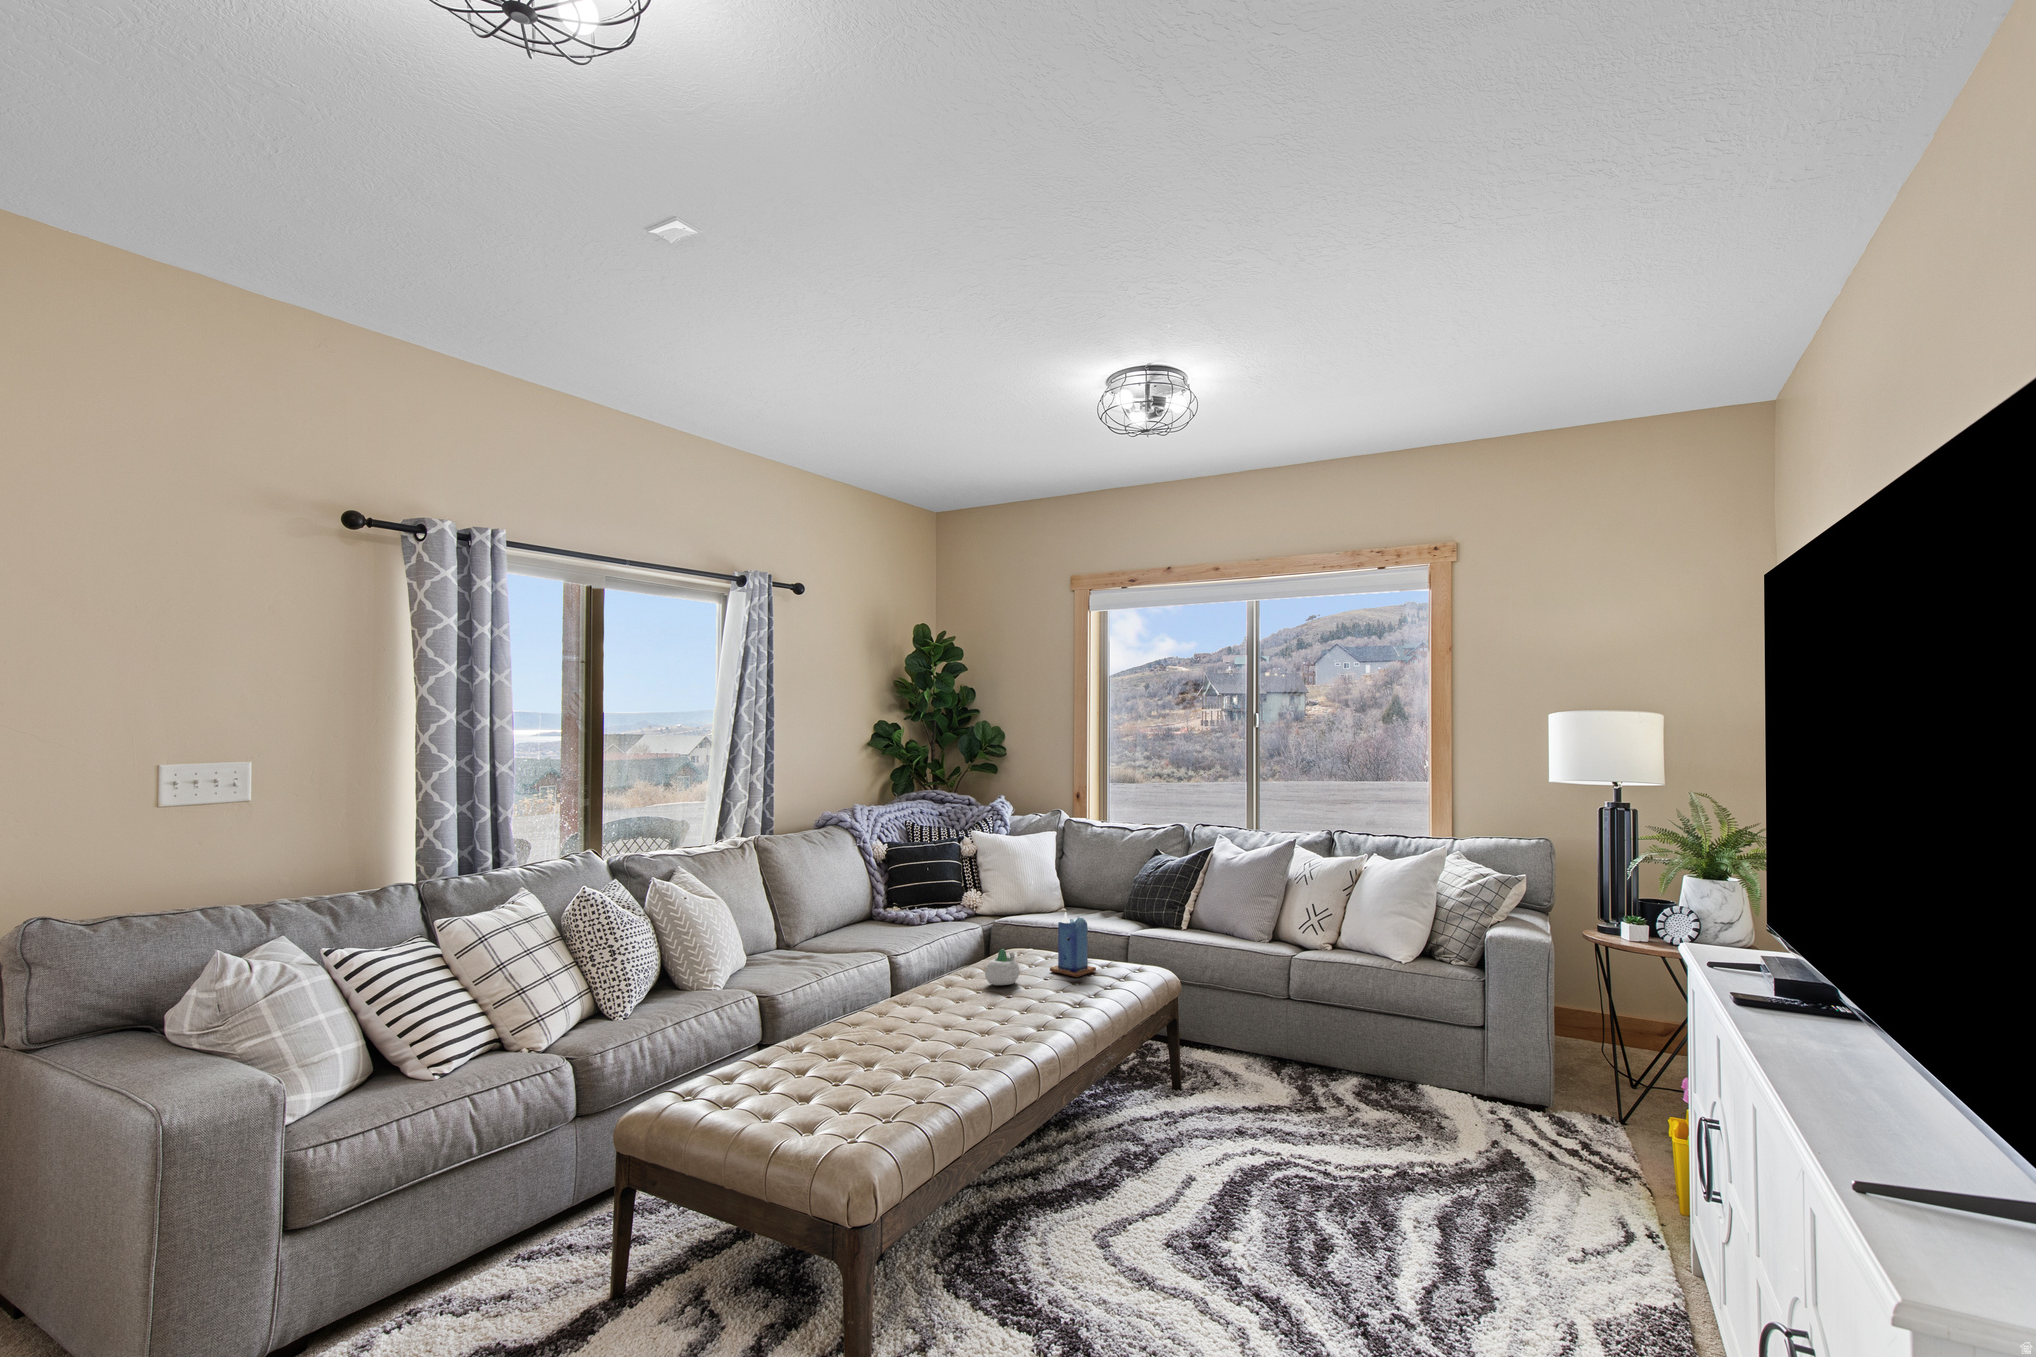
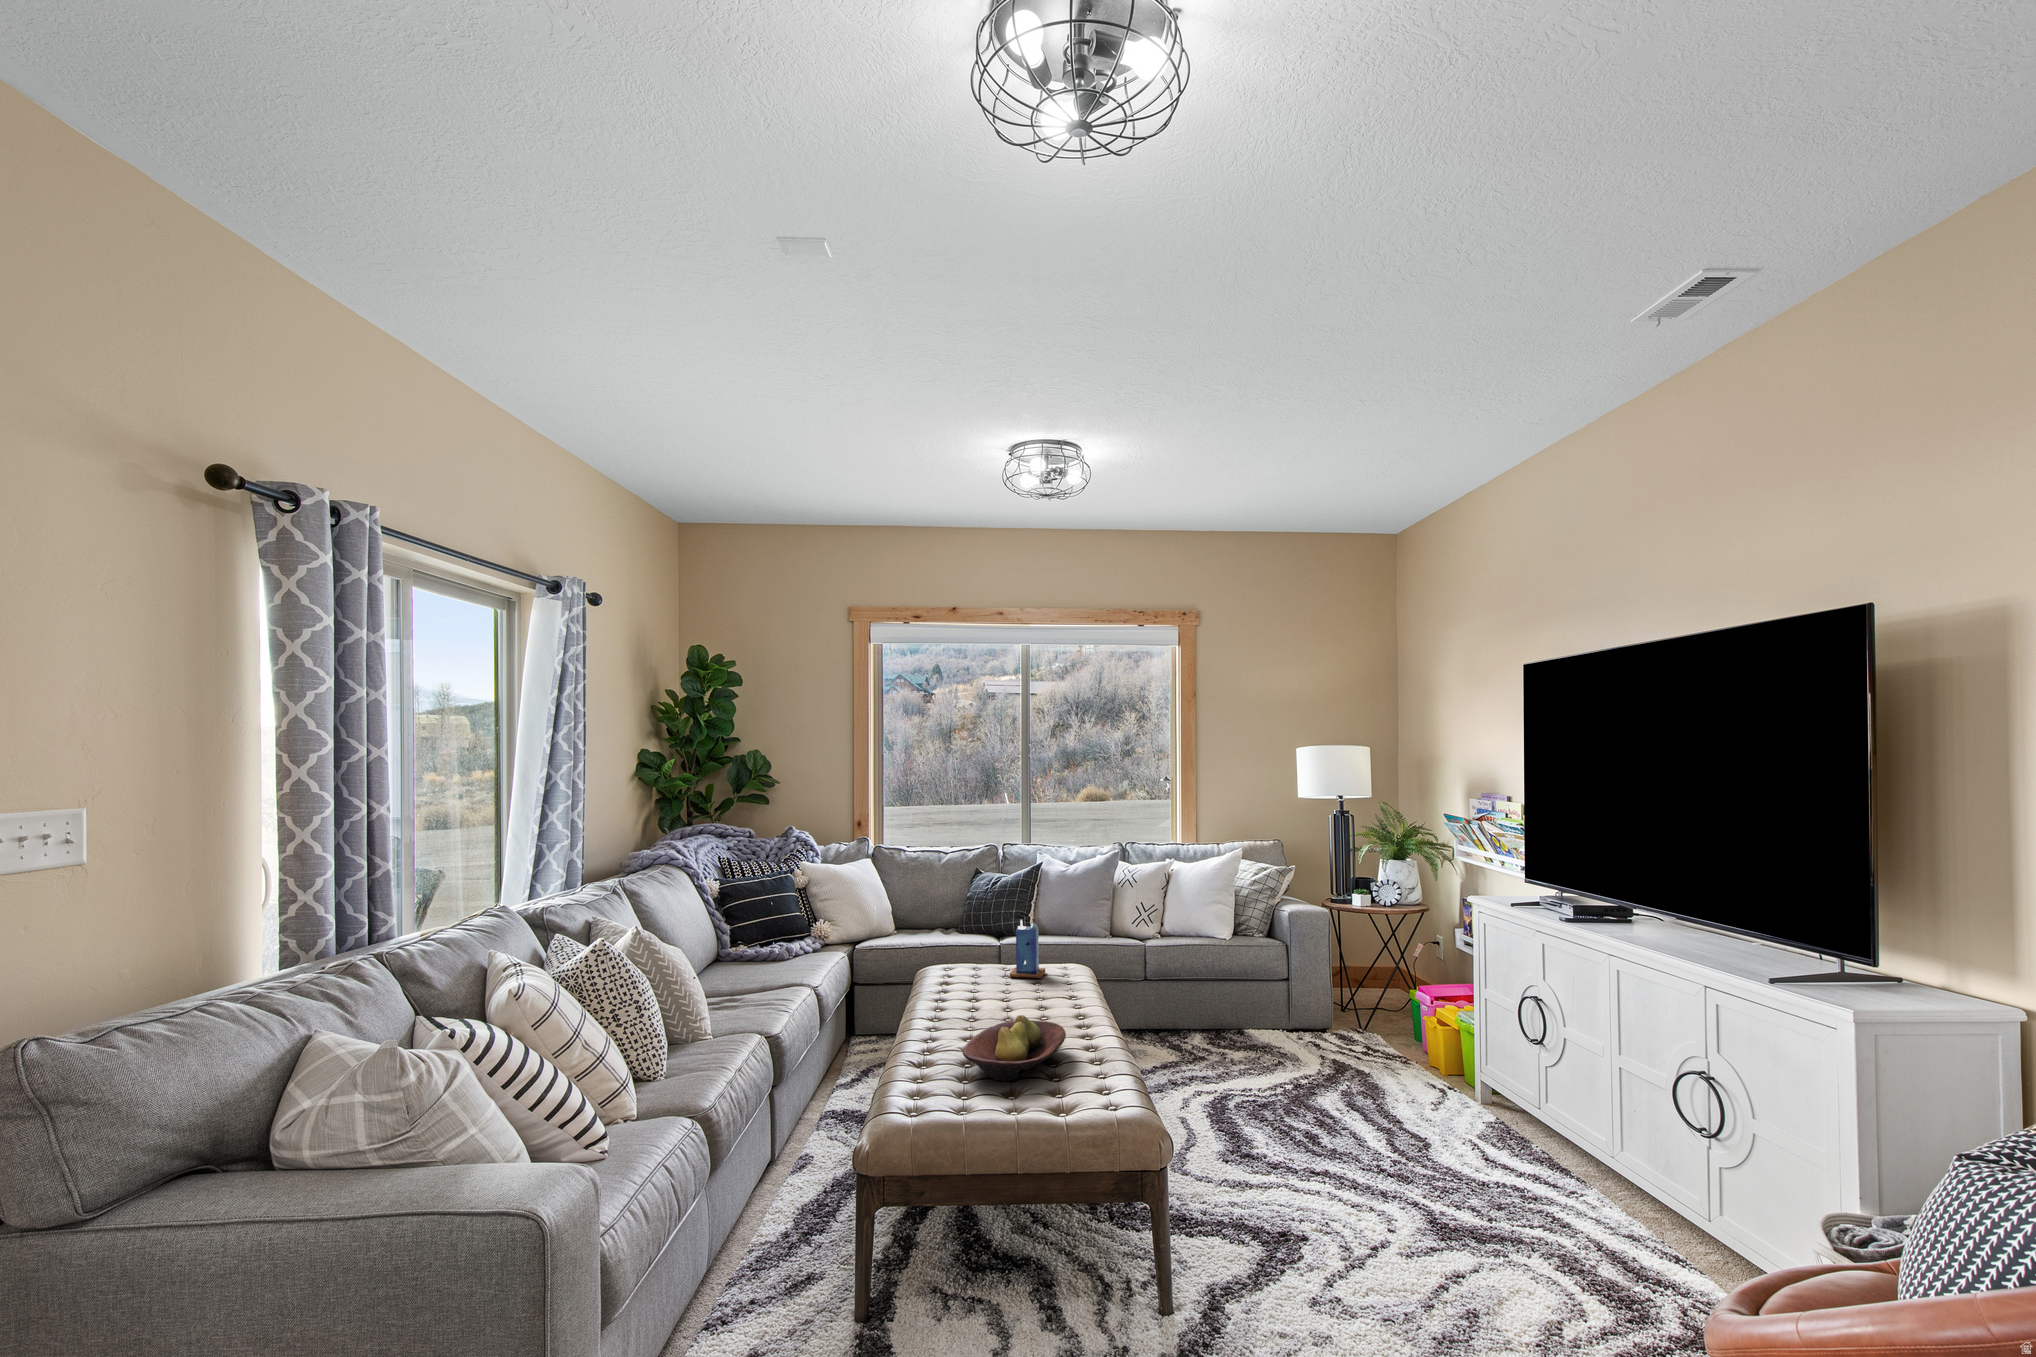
succulent planter: present [985,949,1019,985] -> none [977,958,1007,994]
fruit bowl: none [807,1011,949,1072] -> present [963,1015,1066,1081]

